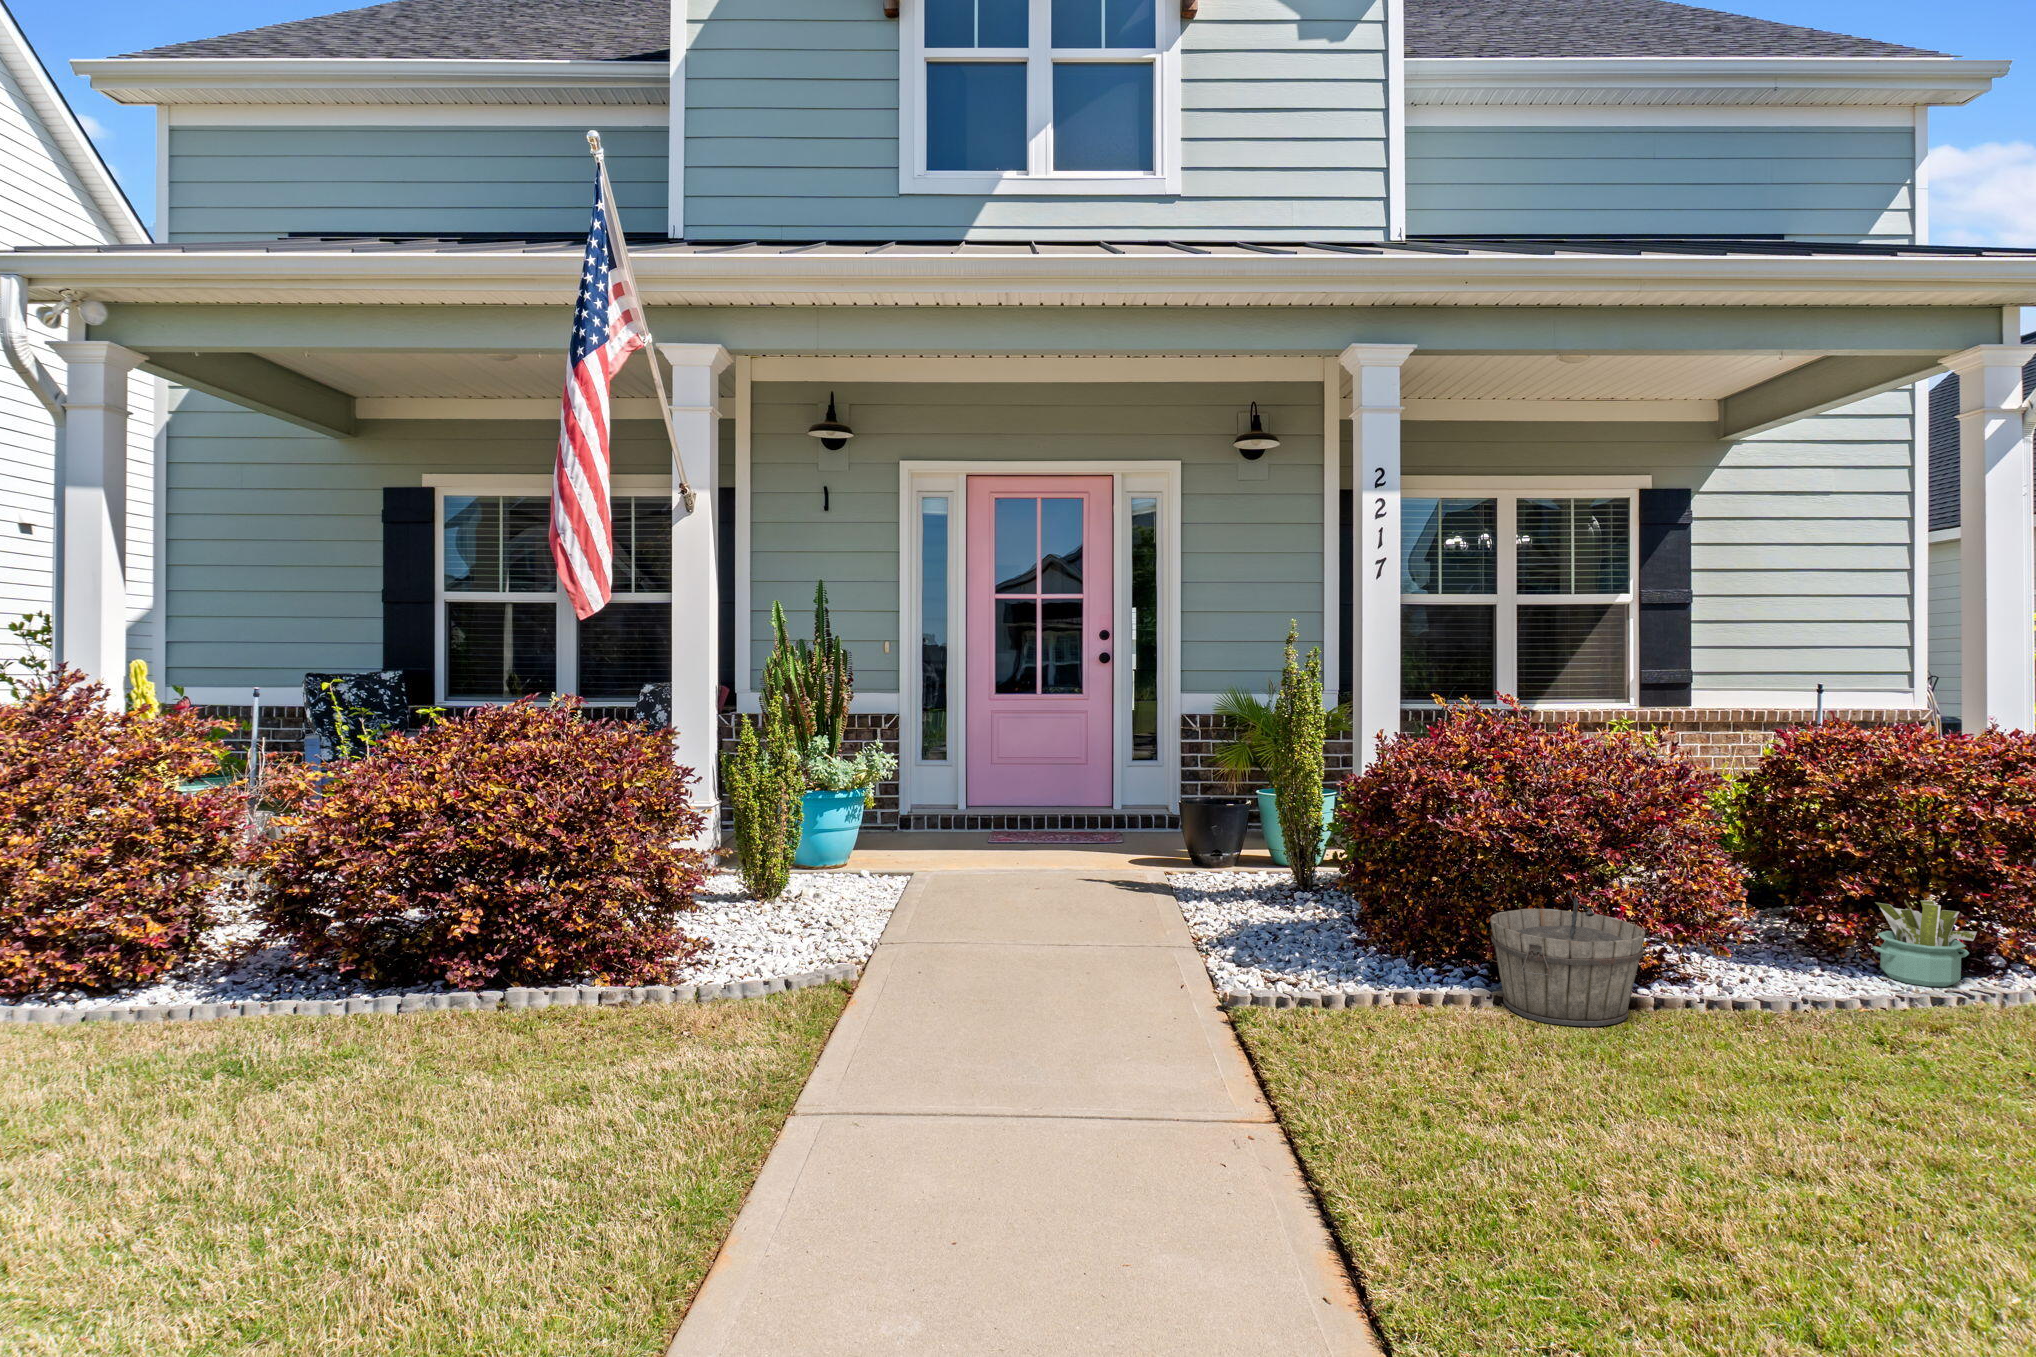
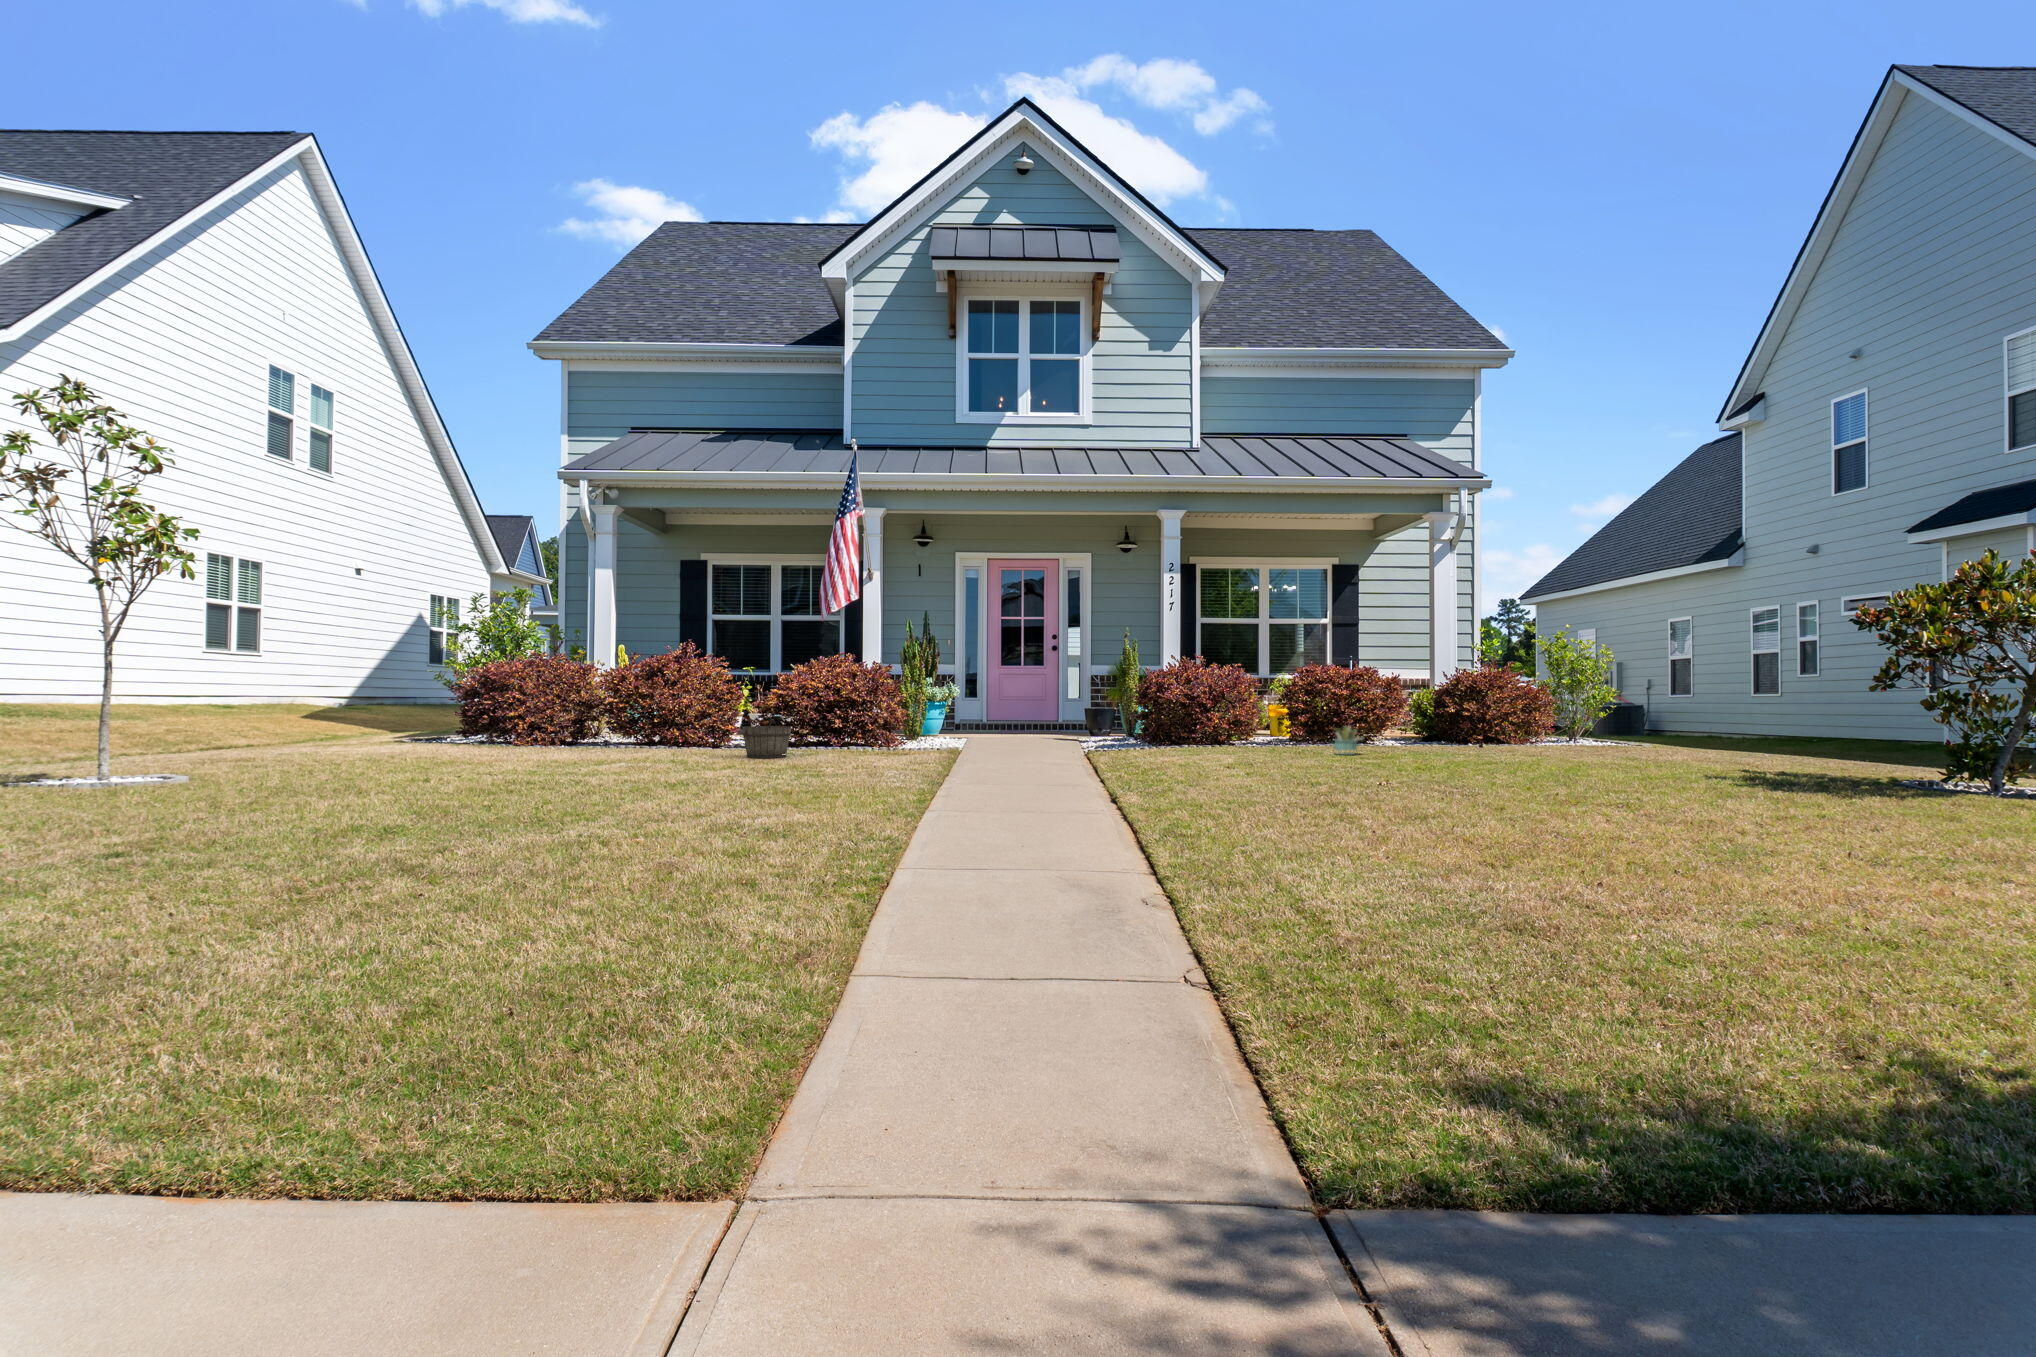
wooden bucket: present [1490,891,1645,1026] -> present [742,716,791,758]

